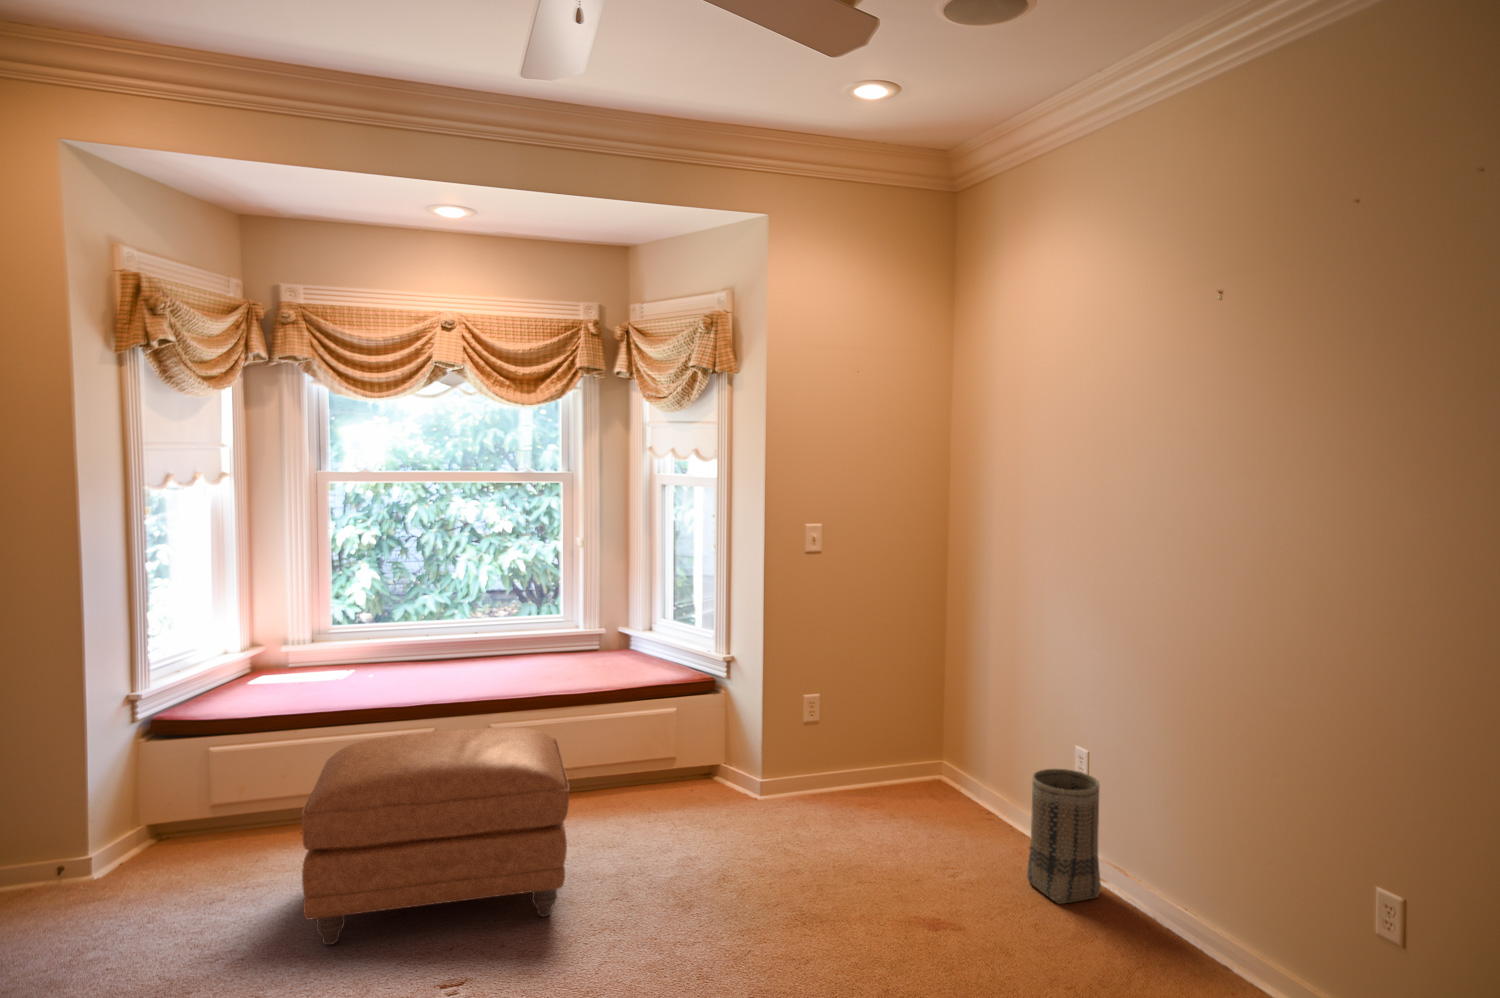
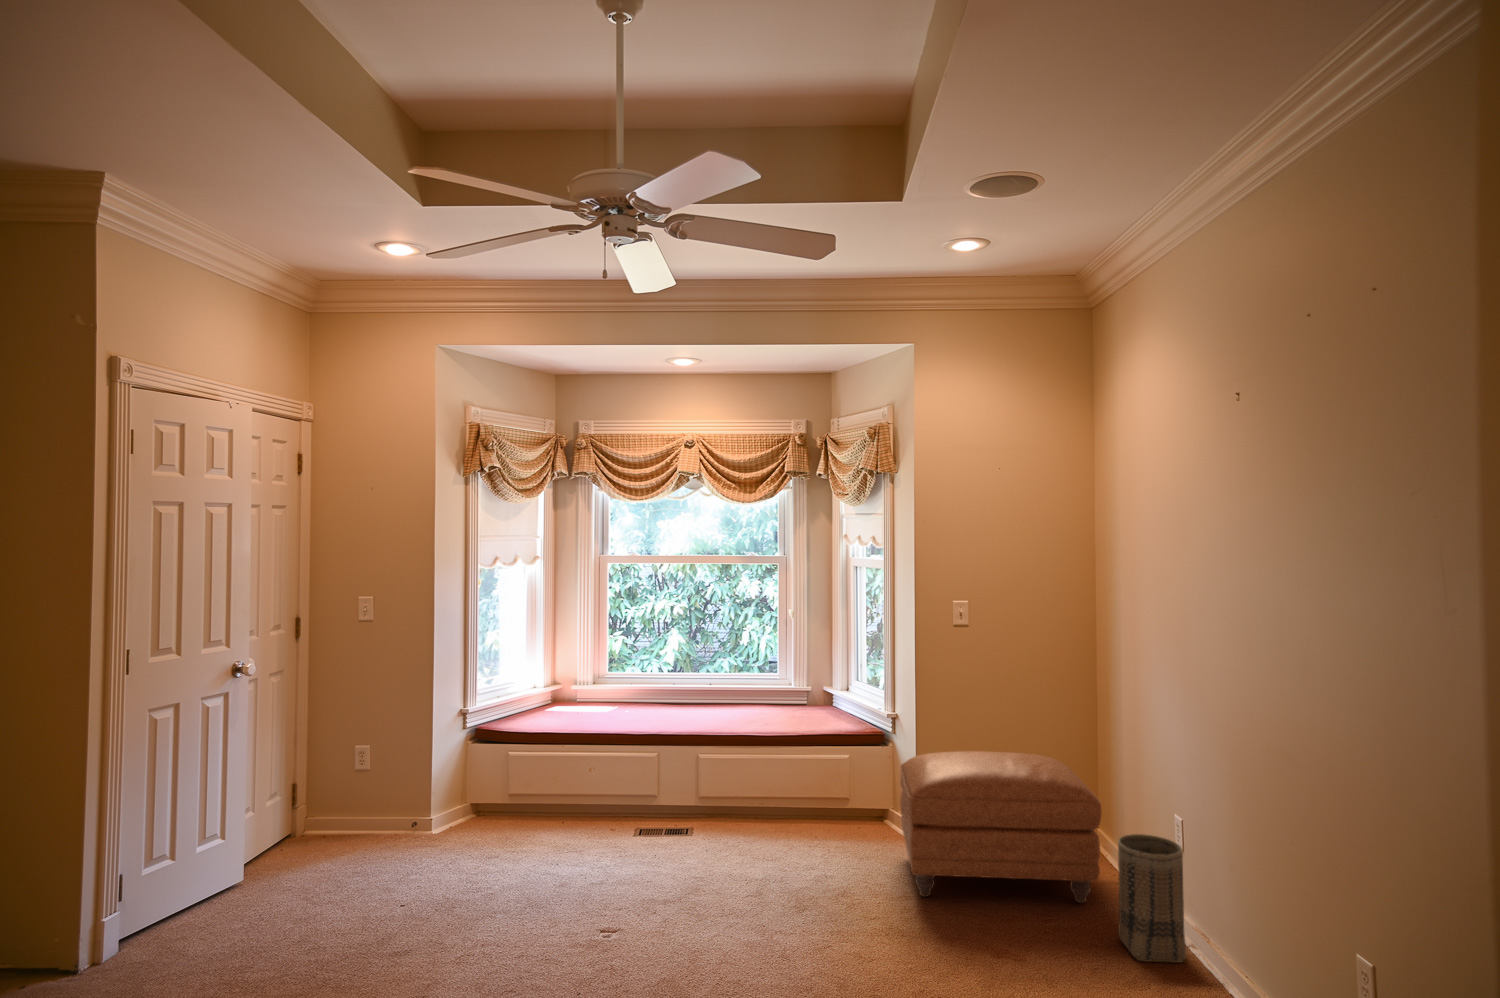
ottoman: present [302,727,569,945] -> present [900,751,1102,903]

